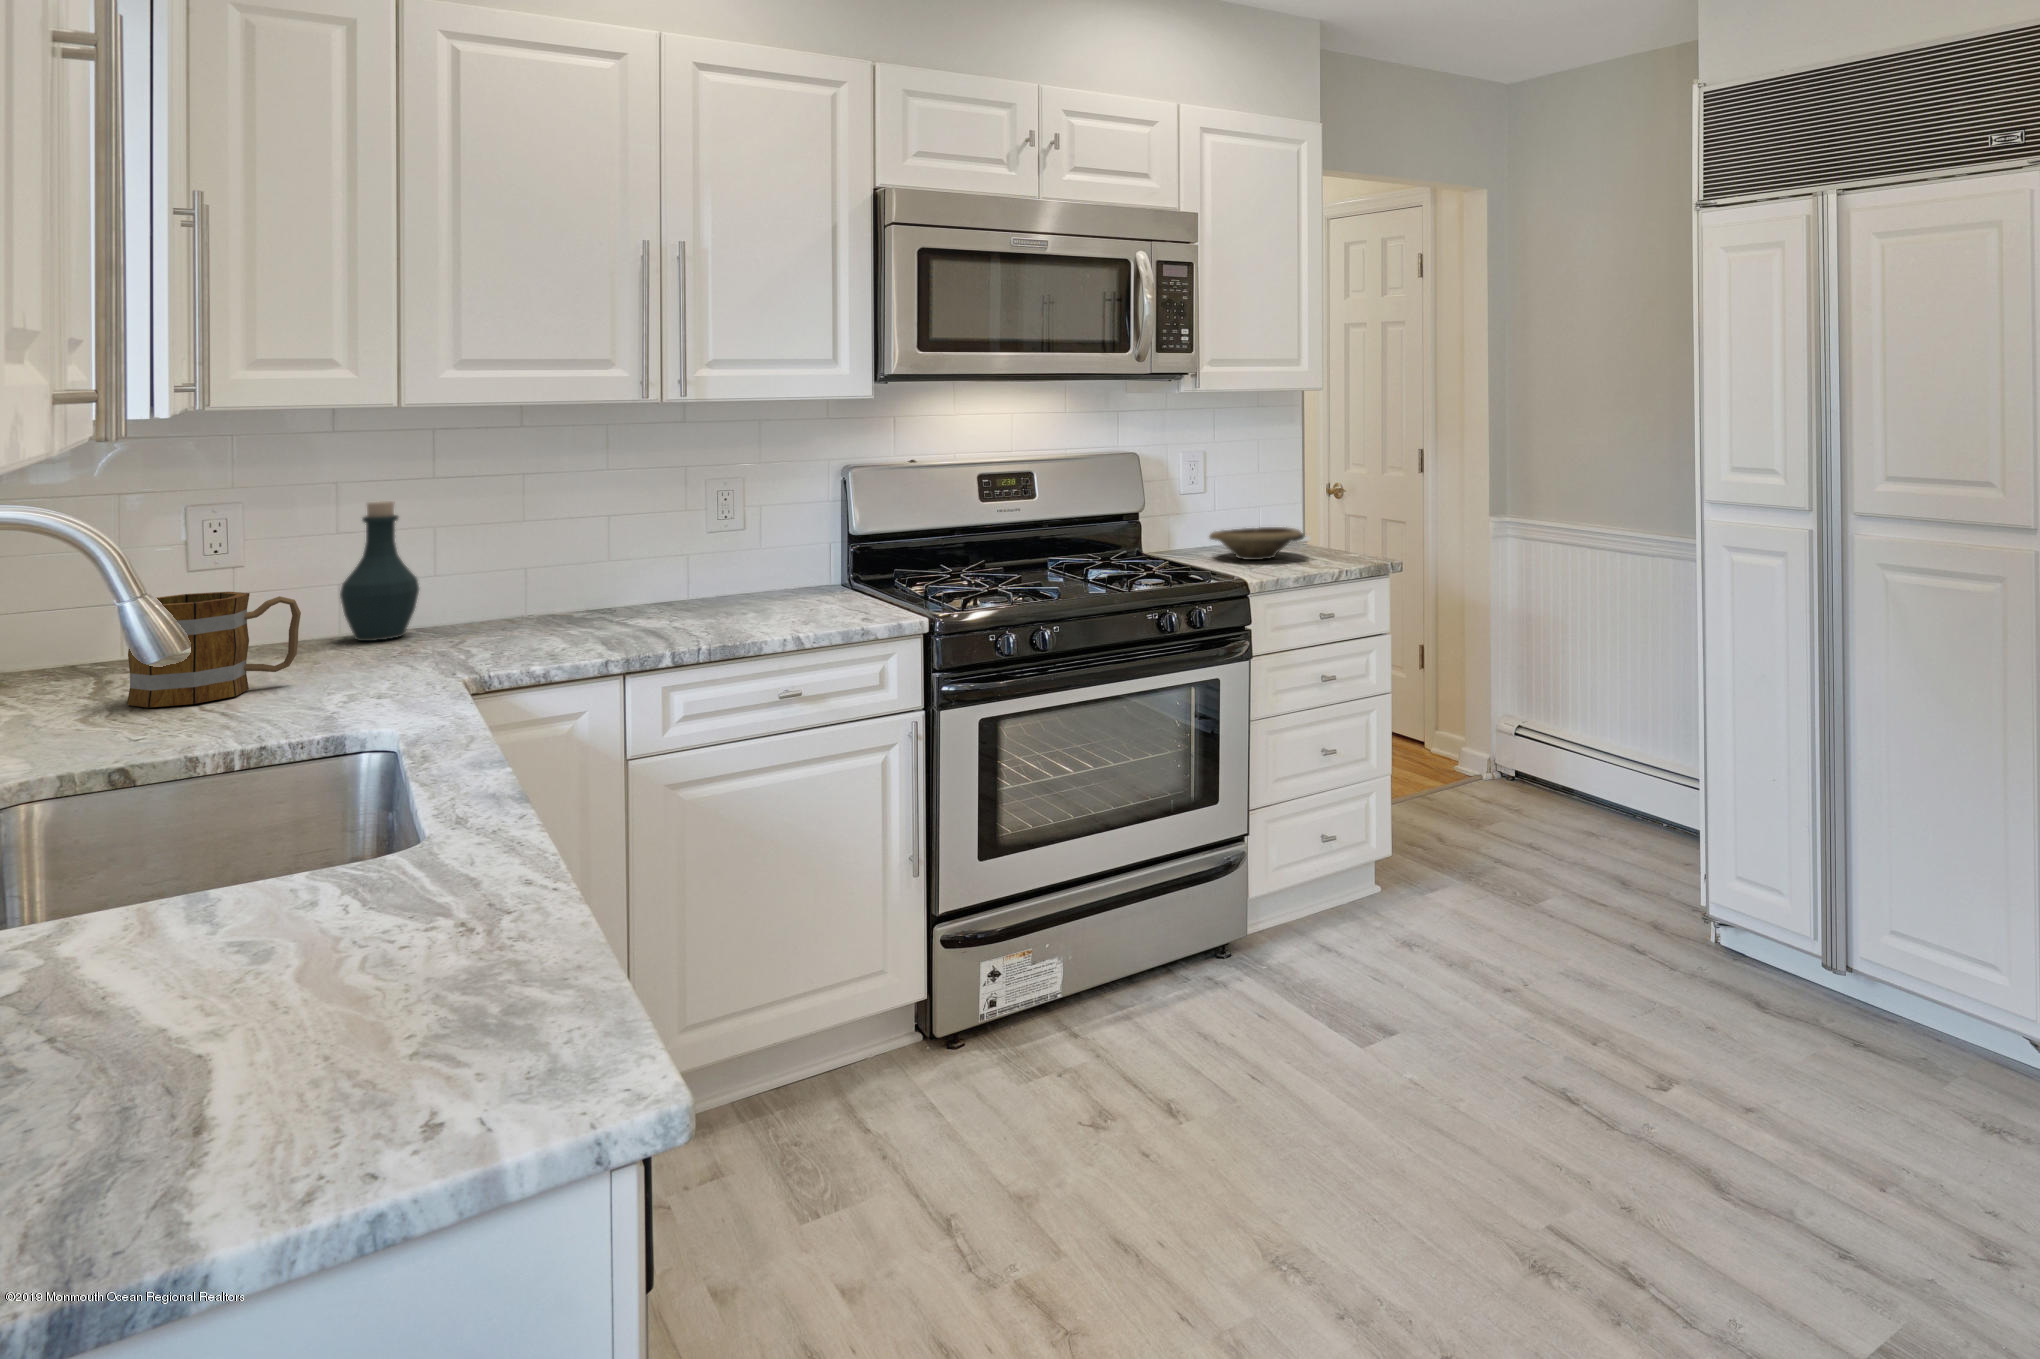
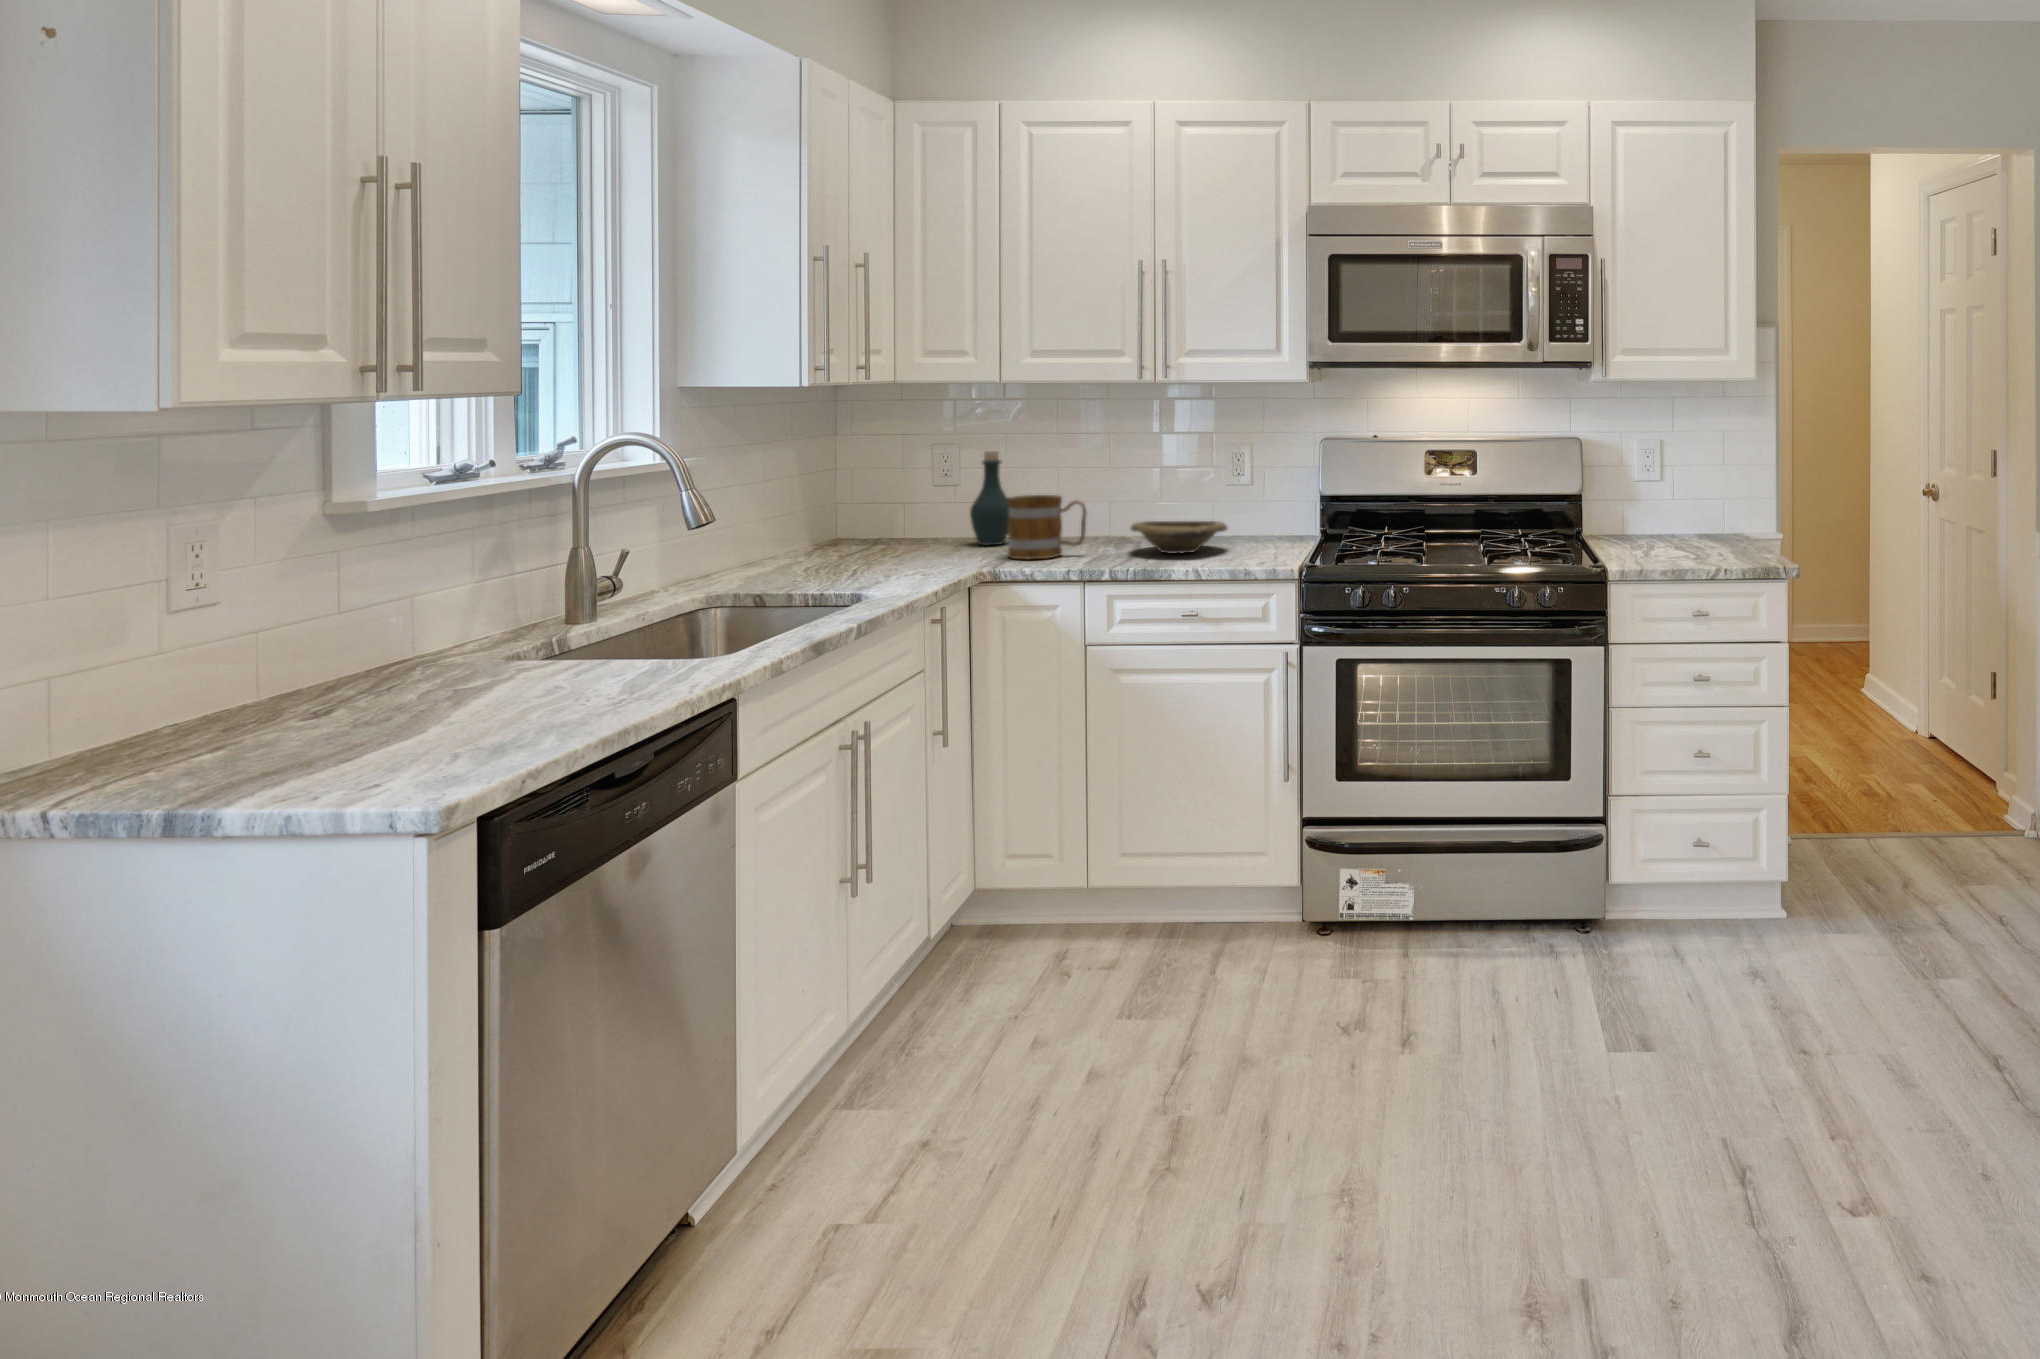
bowl: present [1209,527,1304,560] -> present [1131,521,1227,554]
mug: present [127,592,301,708] -> present [1008,495,1087,560]

